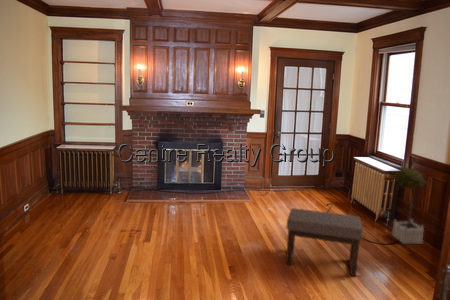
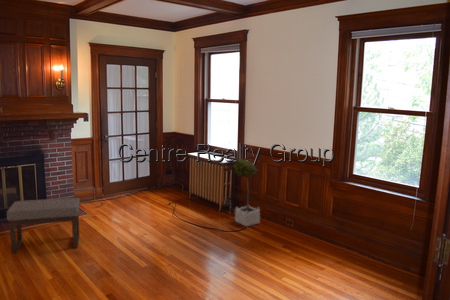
ottoman: present [286,208,363,276] -> present [7,198,80,253]

